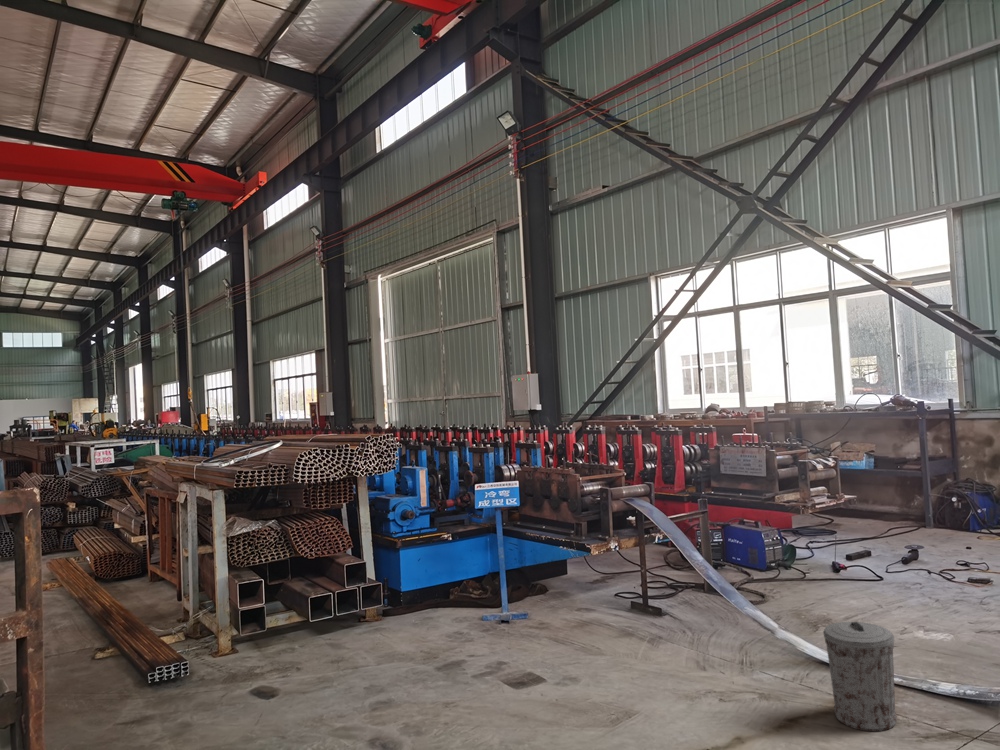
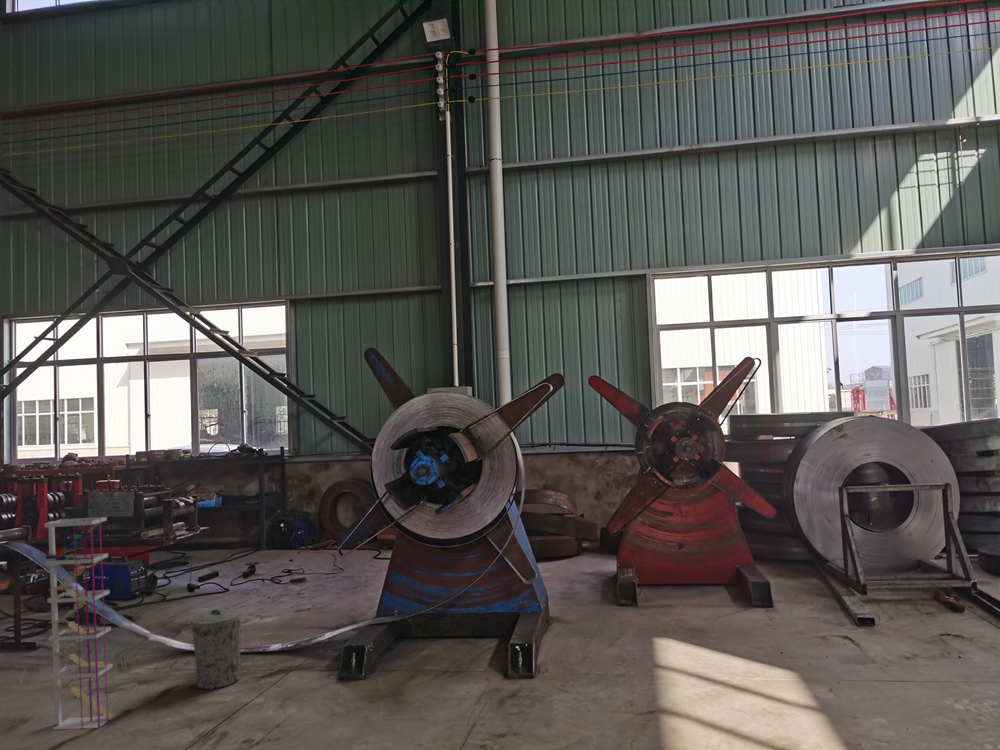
shelving unit: none [652,483,735,734] -> present [45,516,115,729]

